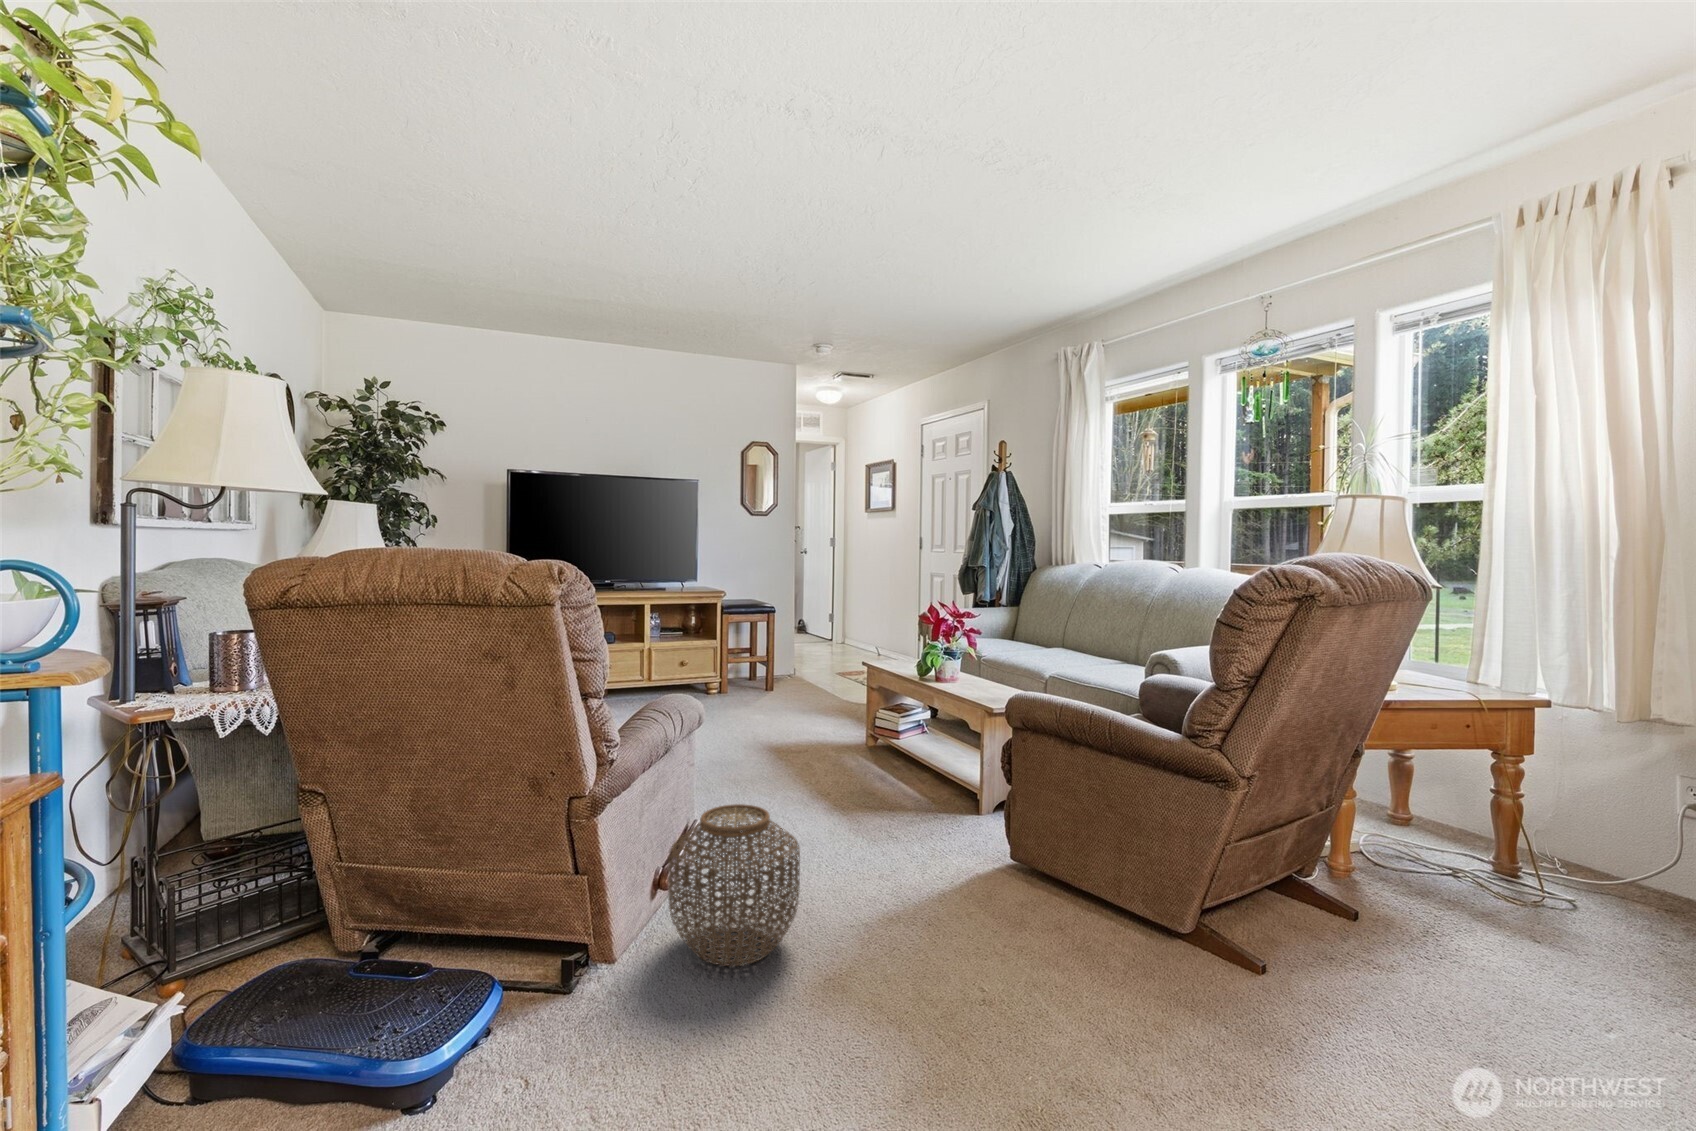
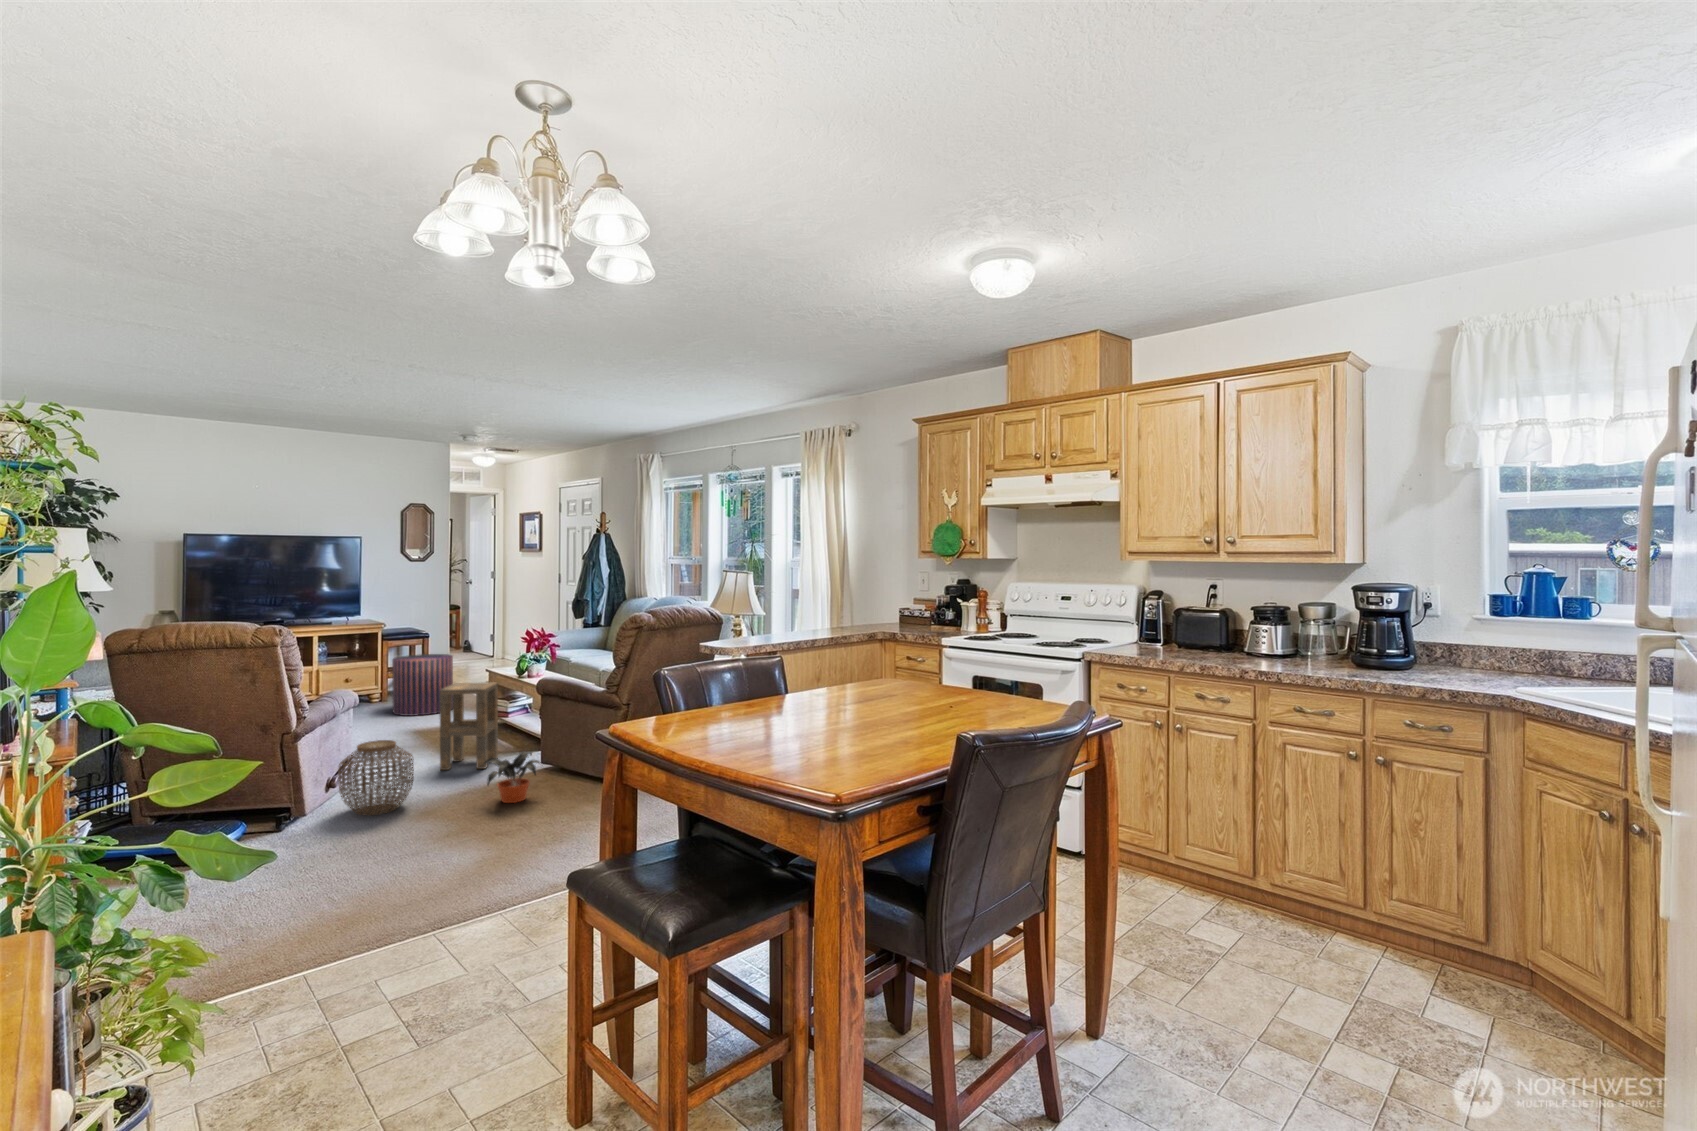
pouf: none [736,634,809,719] -> present [392,654,453,716]
side table: none [823,687,909,849] -> present [440,682,498,770]
potted plant: none [924,851,1051,974] -> present [482,751,541,803]

